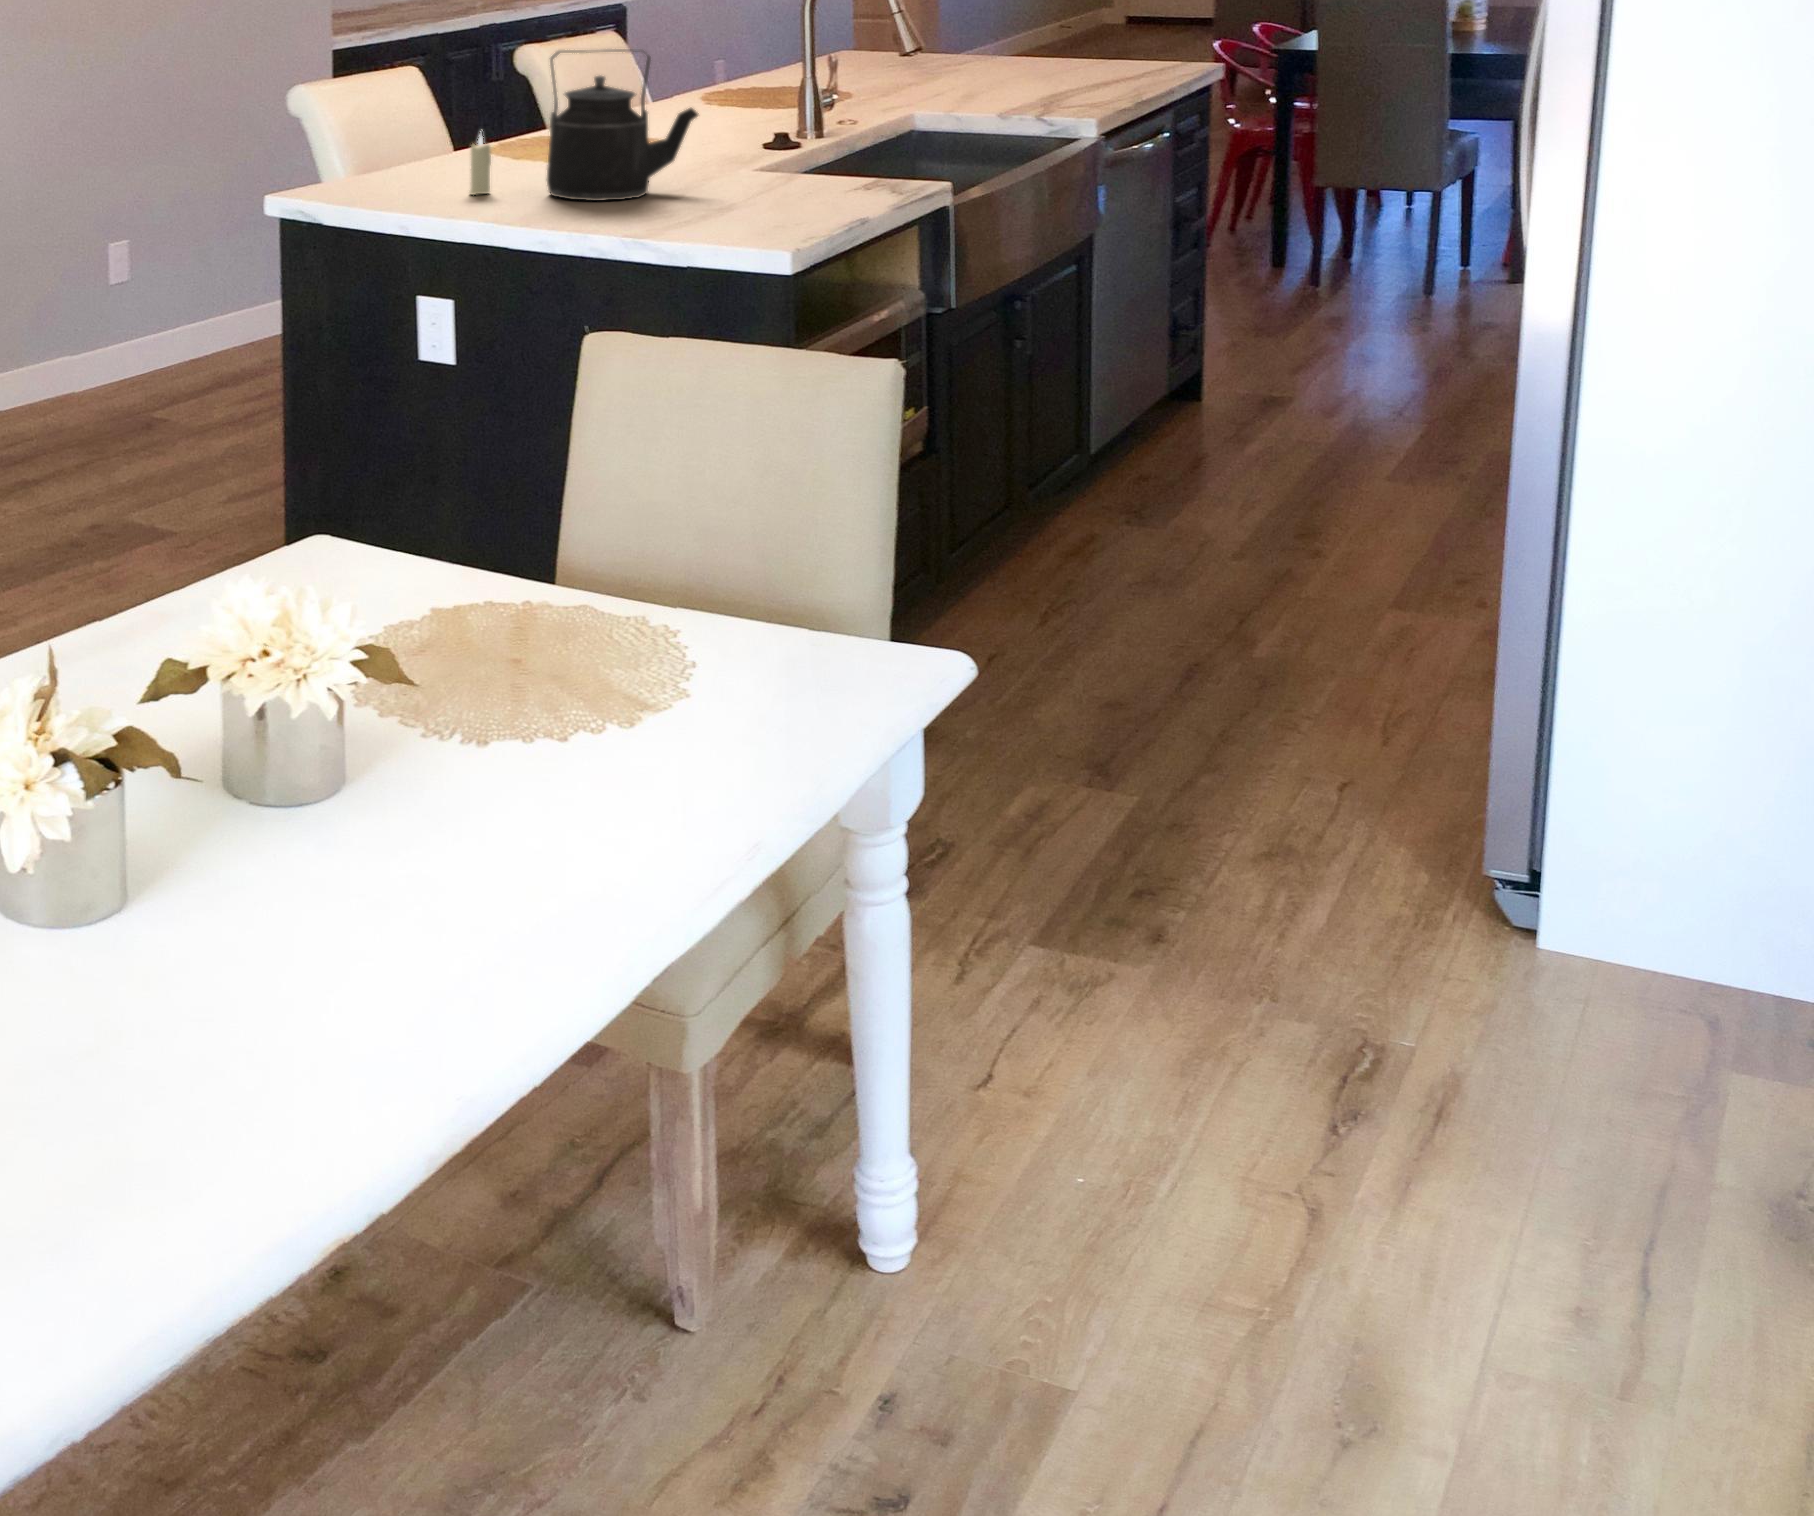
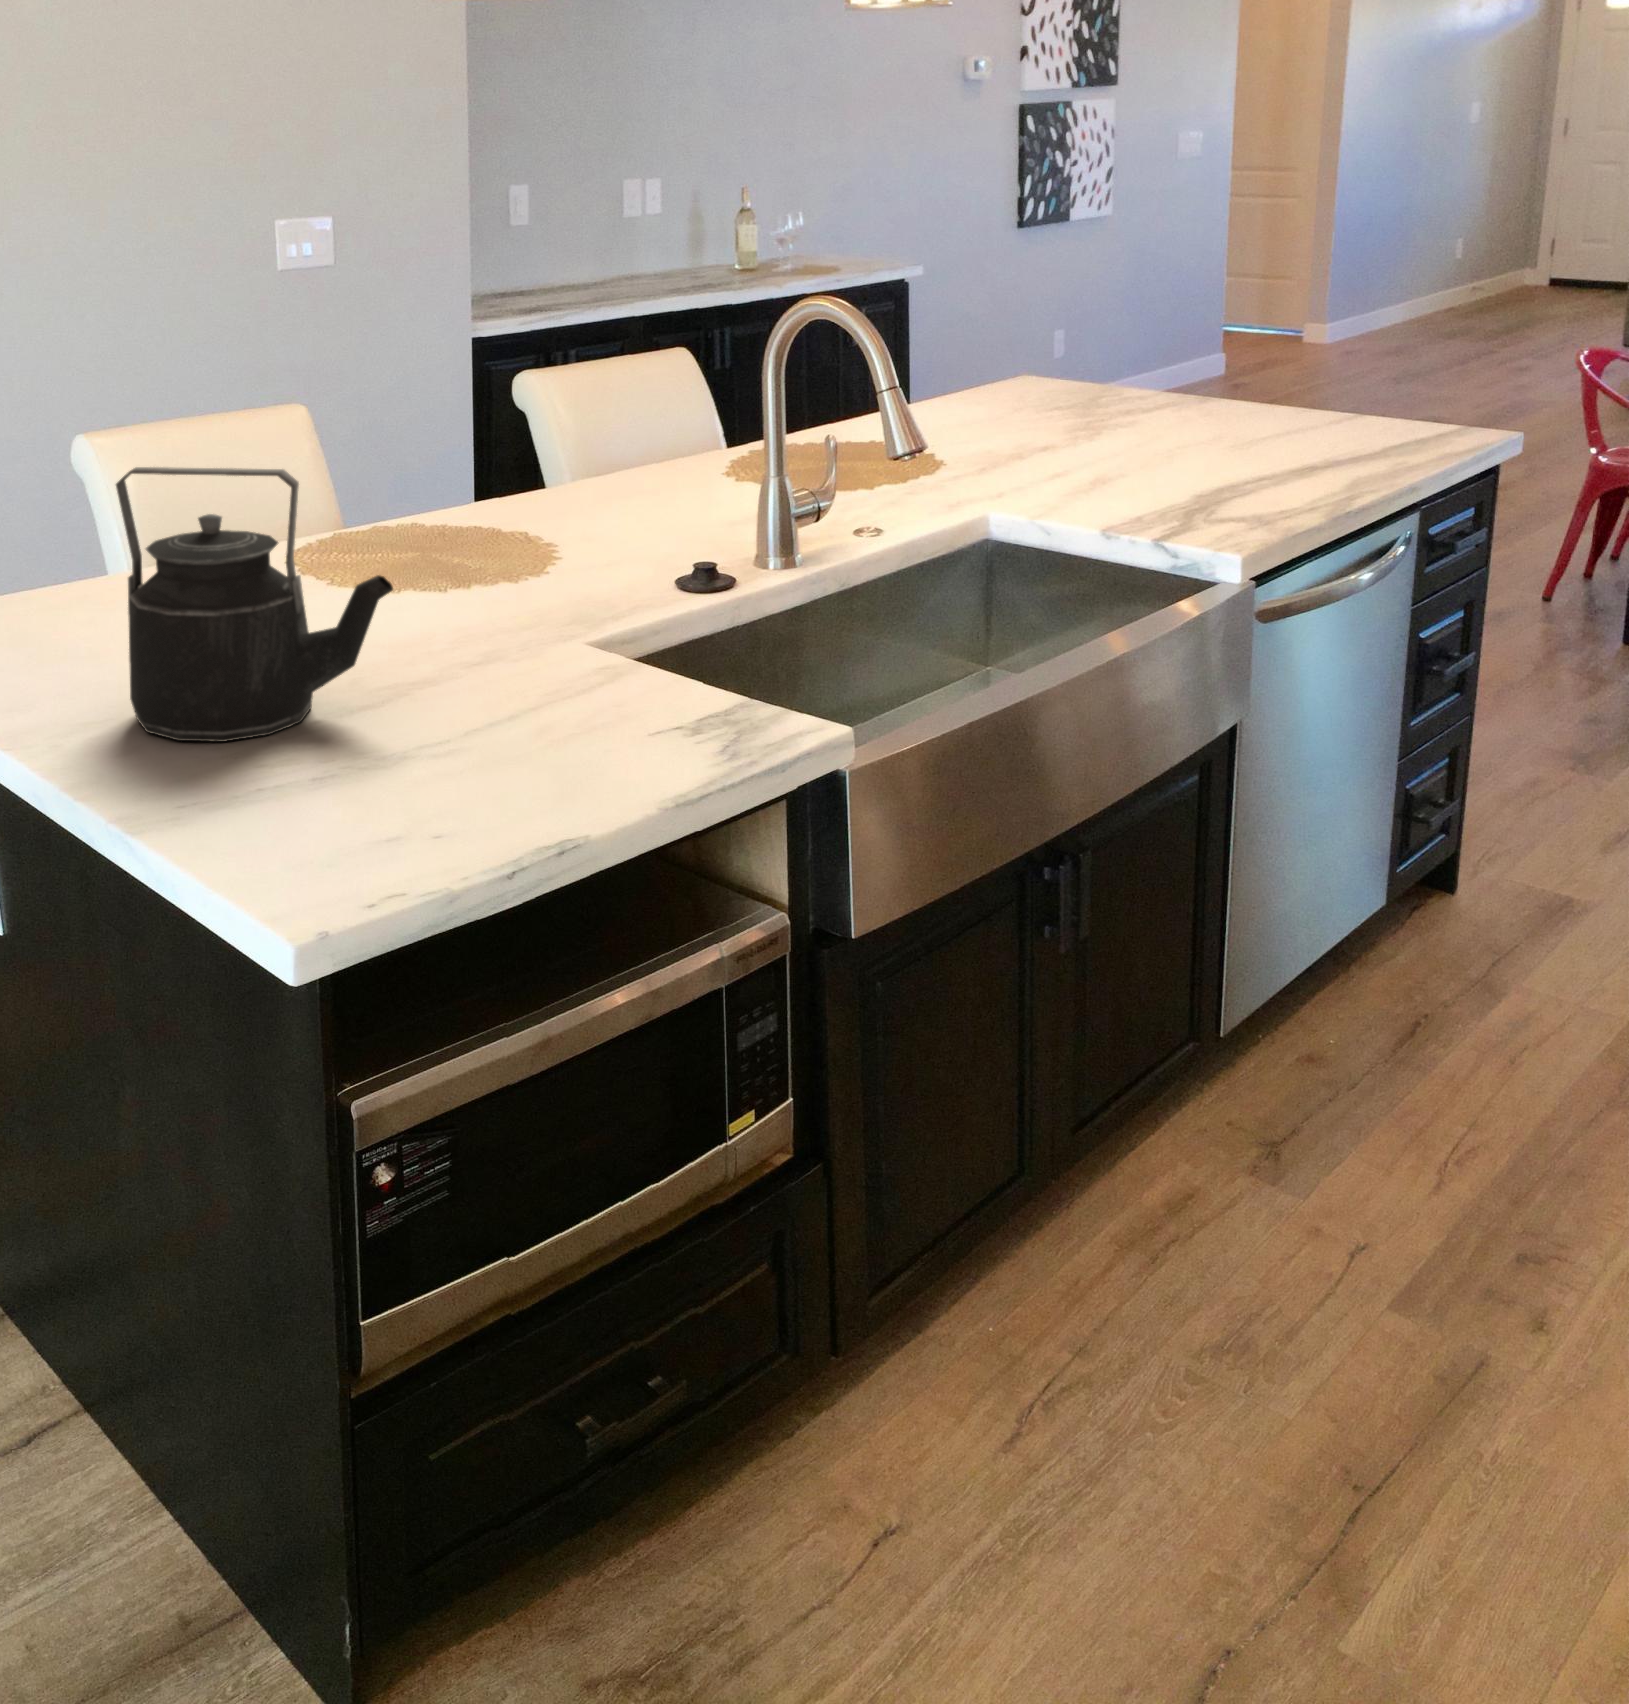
candle: present [470,131,491,195] -> none [30,591,74,699]

